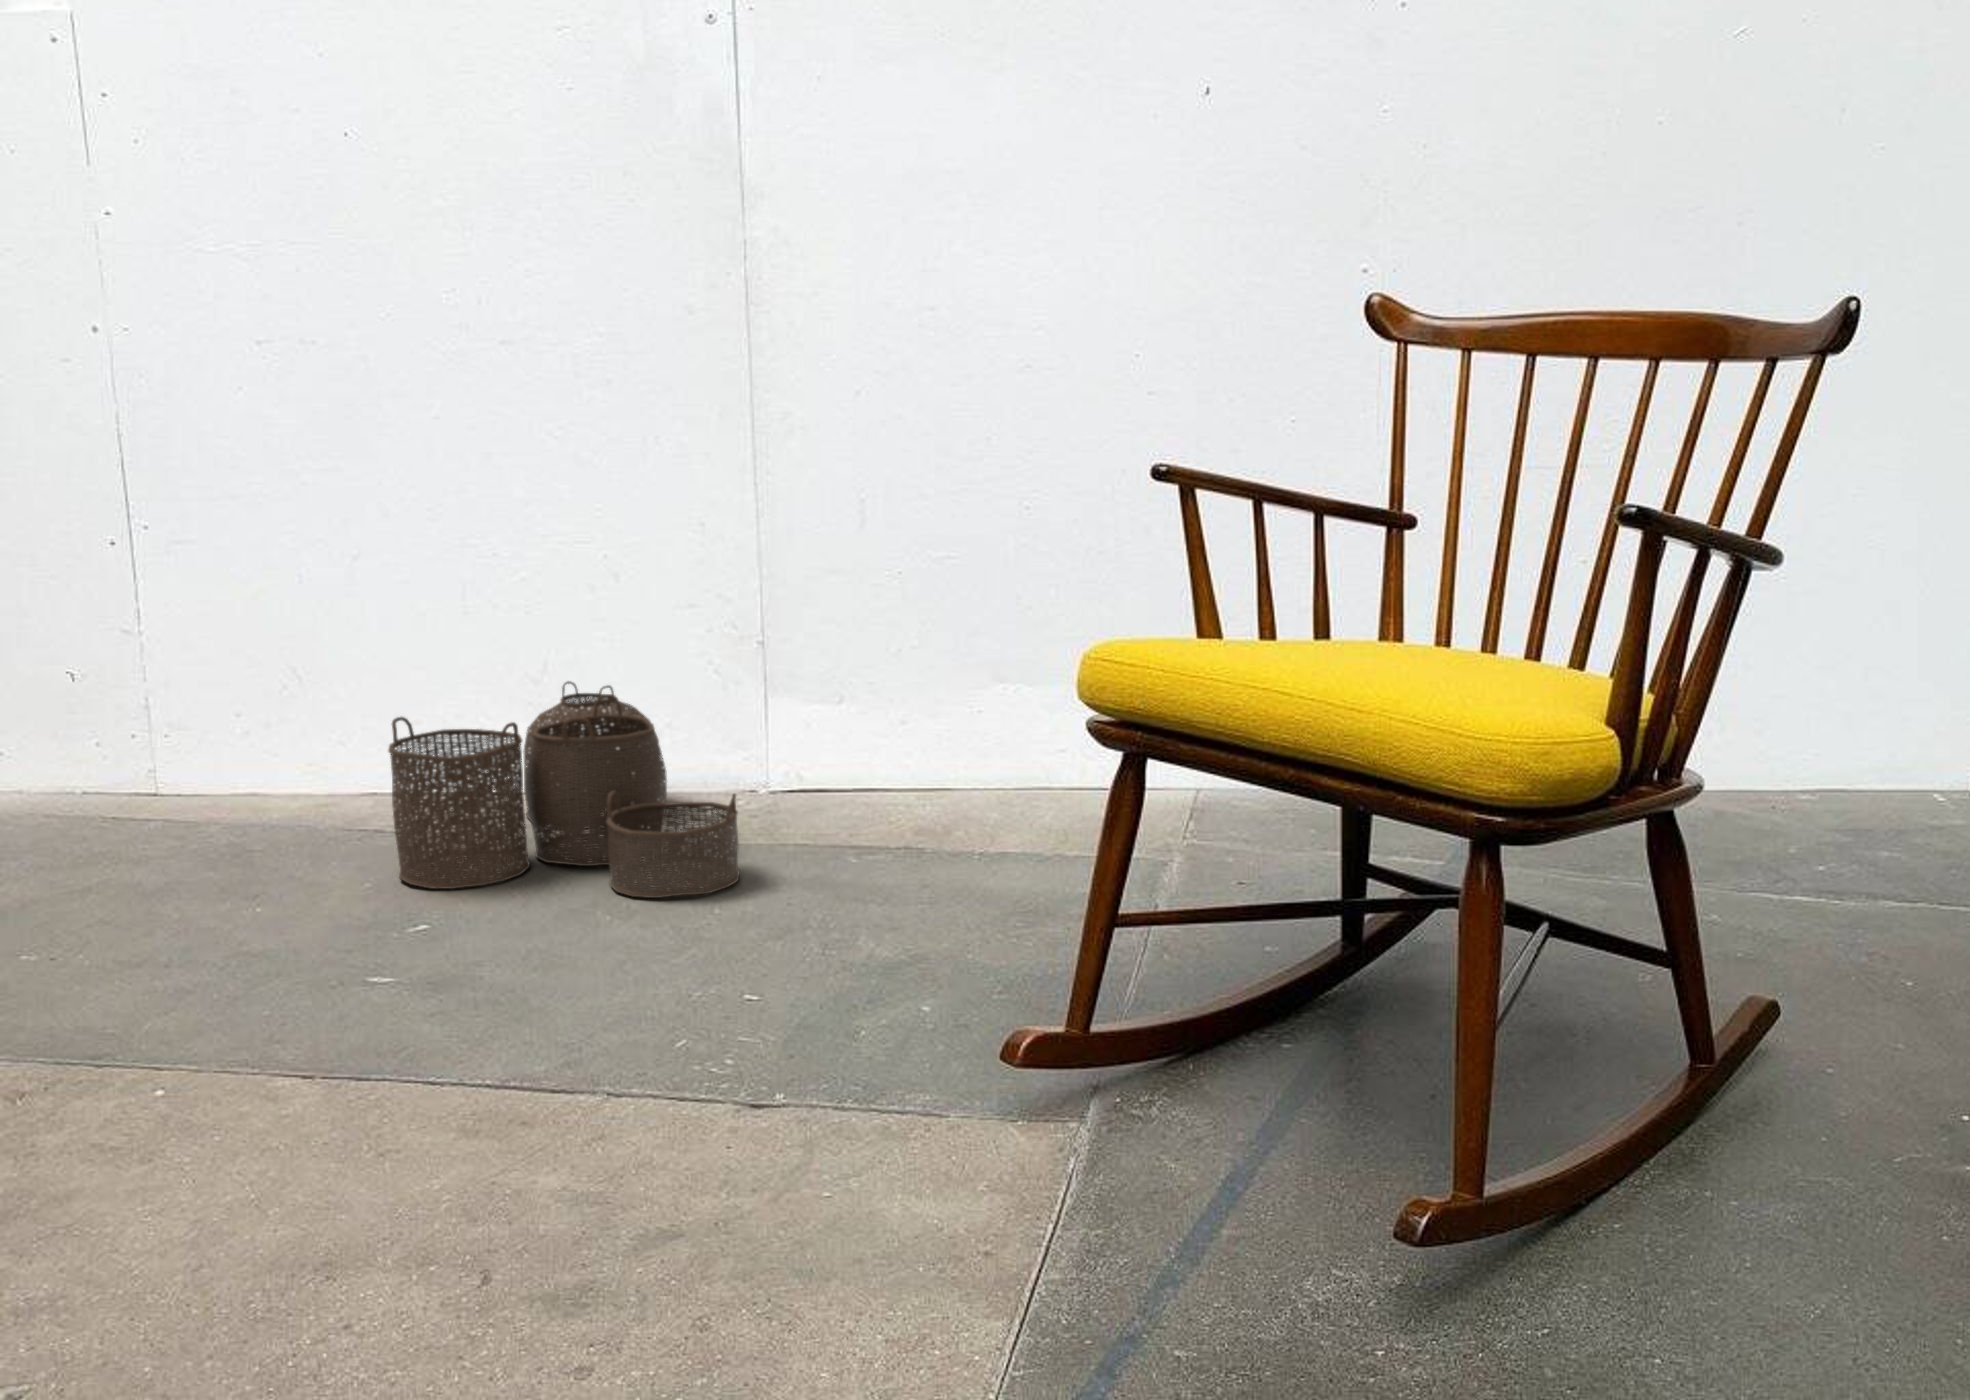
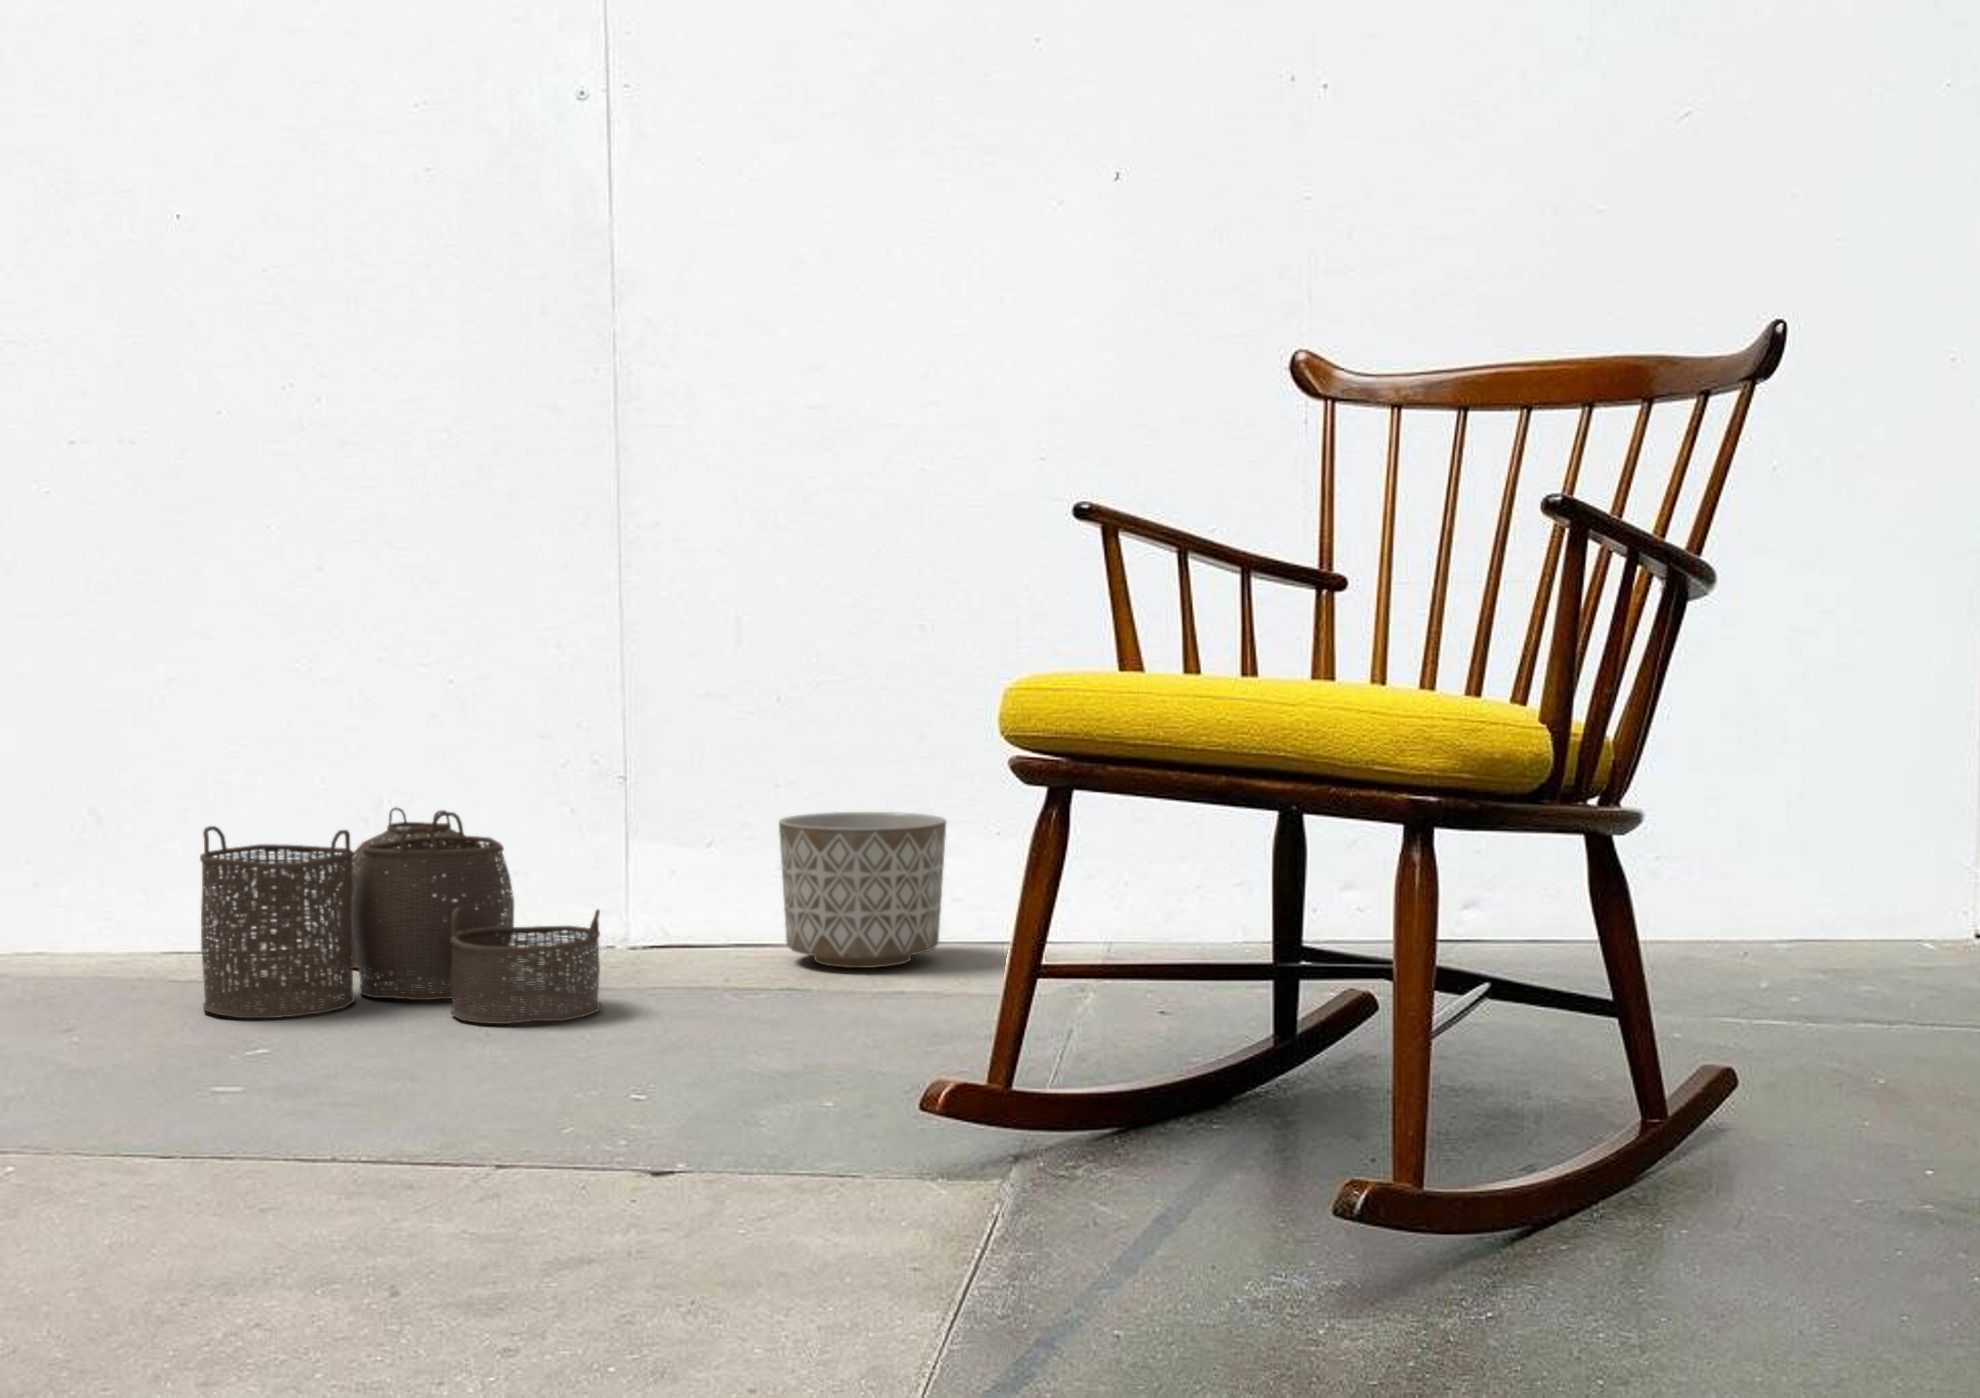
planter: none [899,680,1047,825] -> present [779,812,947,968]

